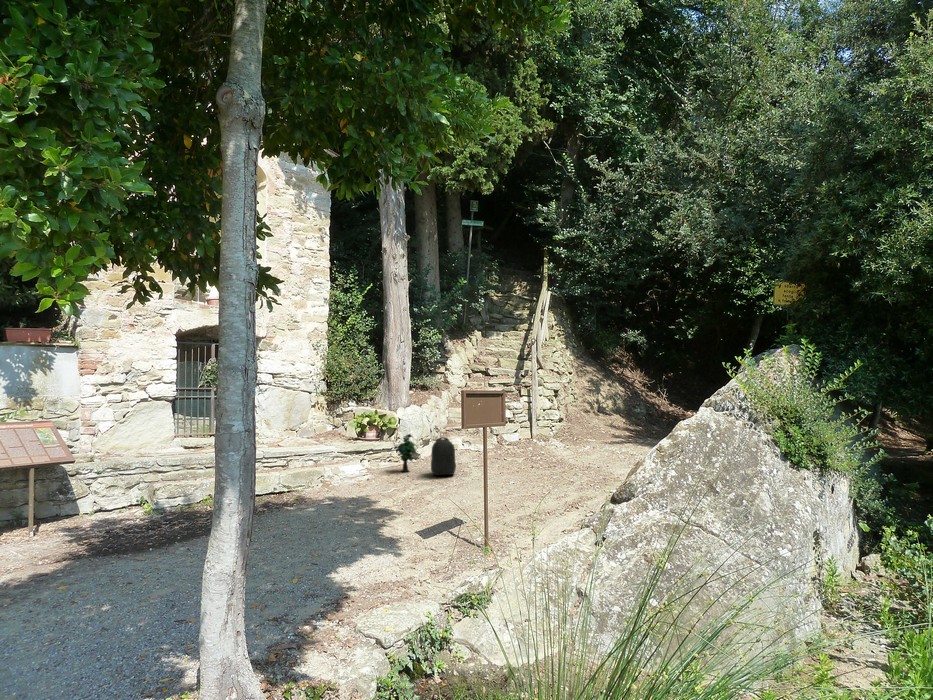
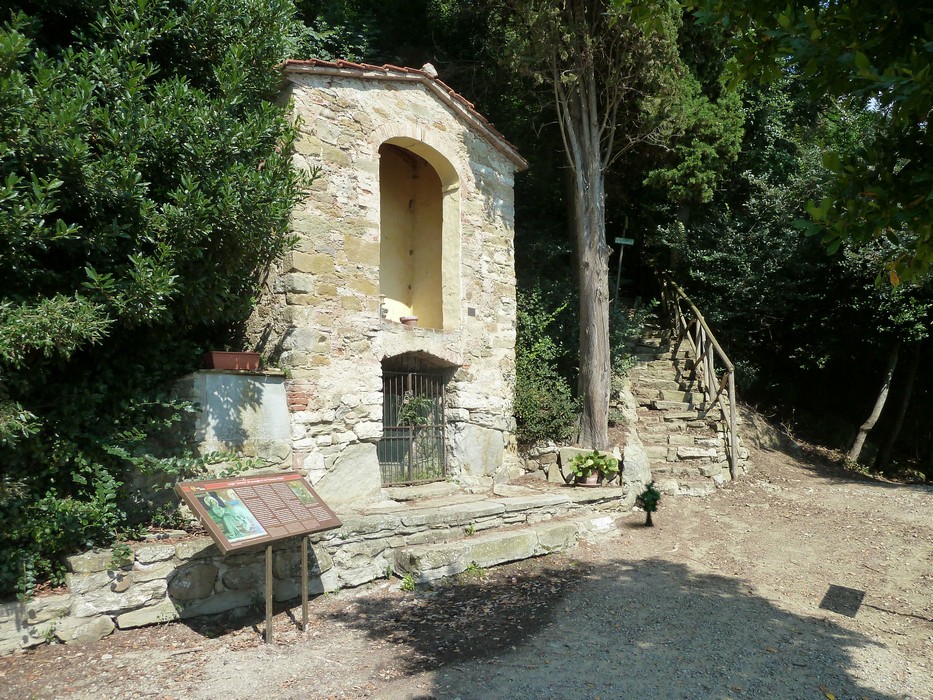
backpack: present [431,437,456,475] -> none [687,484,720,531]

